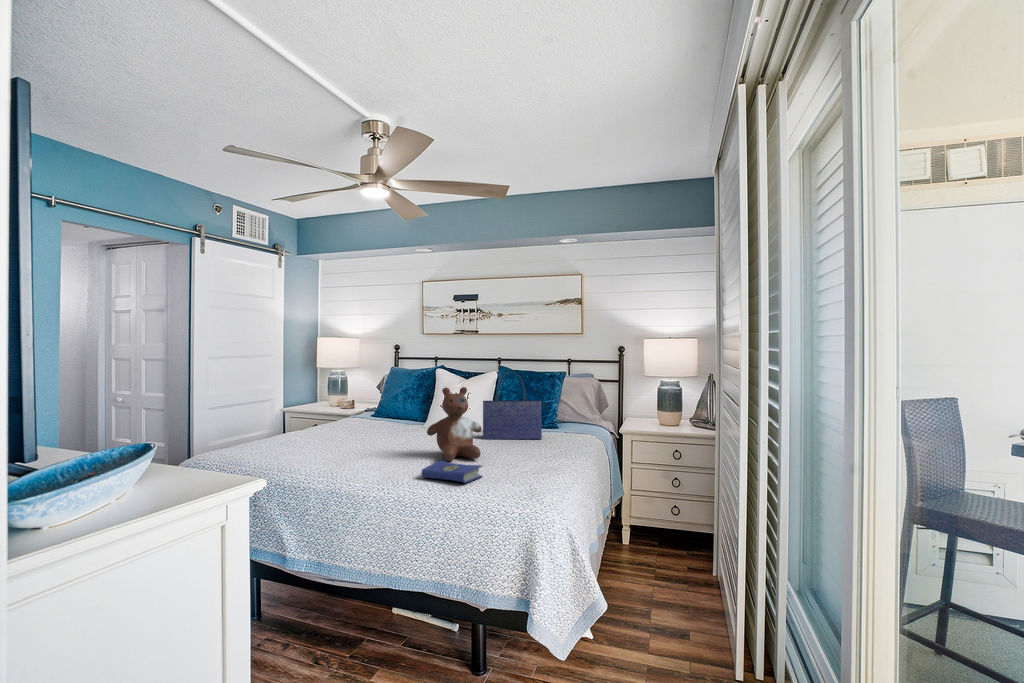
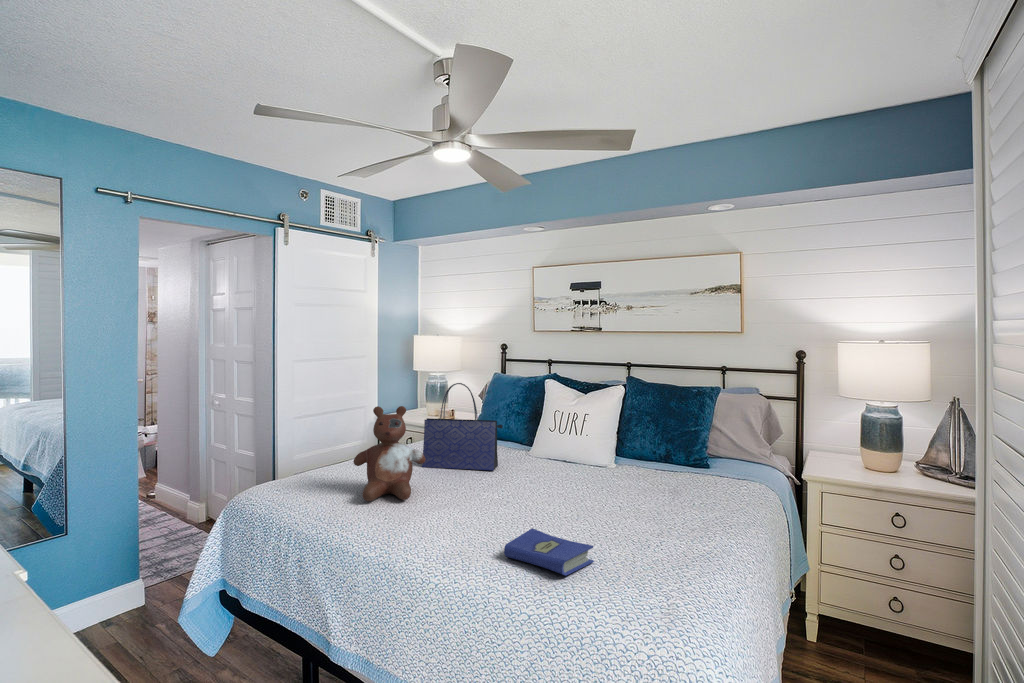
tote bag: present [483,372,546,439] -> present [422,383,502,470]
stuffed bear: present [427,387,481,461] -> present [353,406,426,501]

